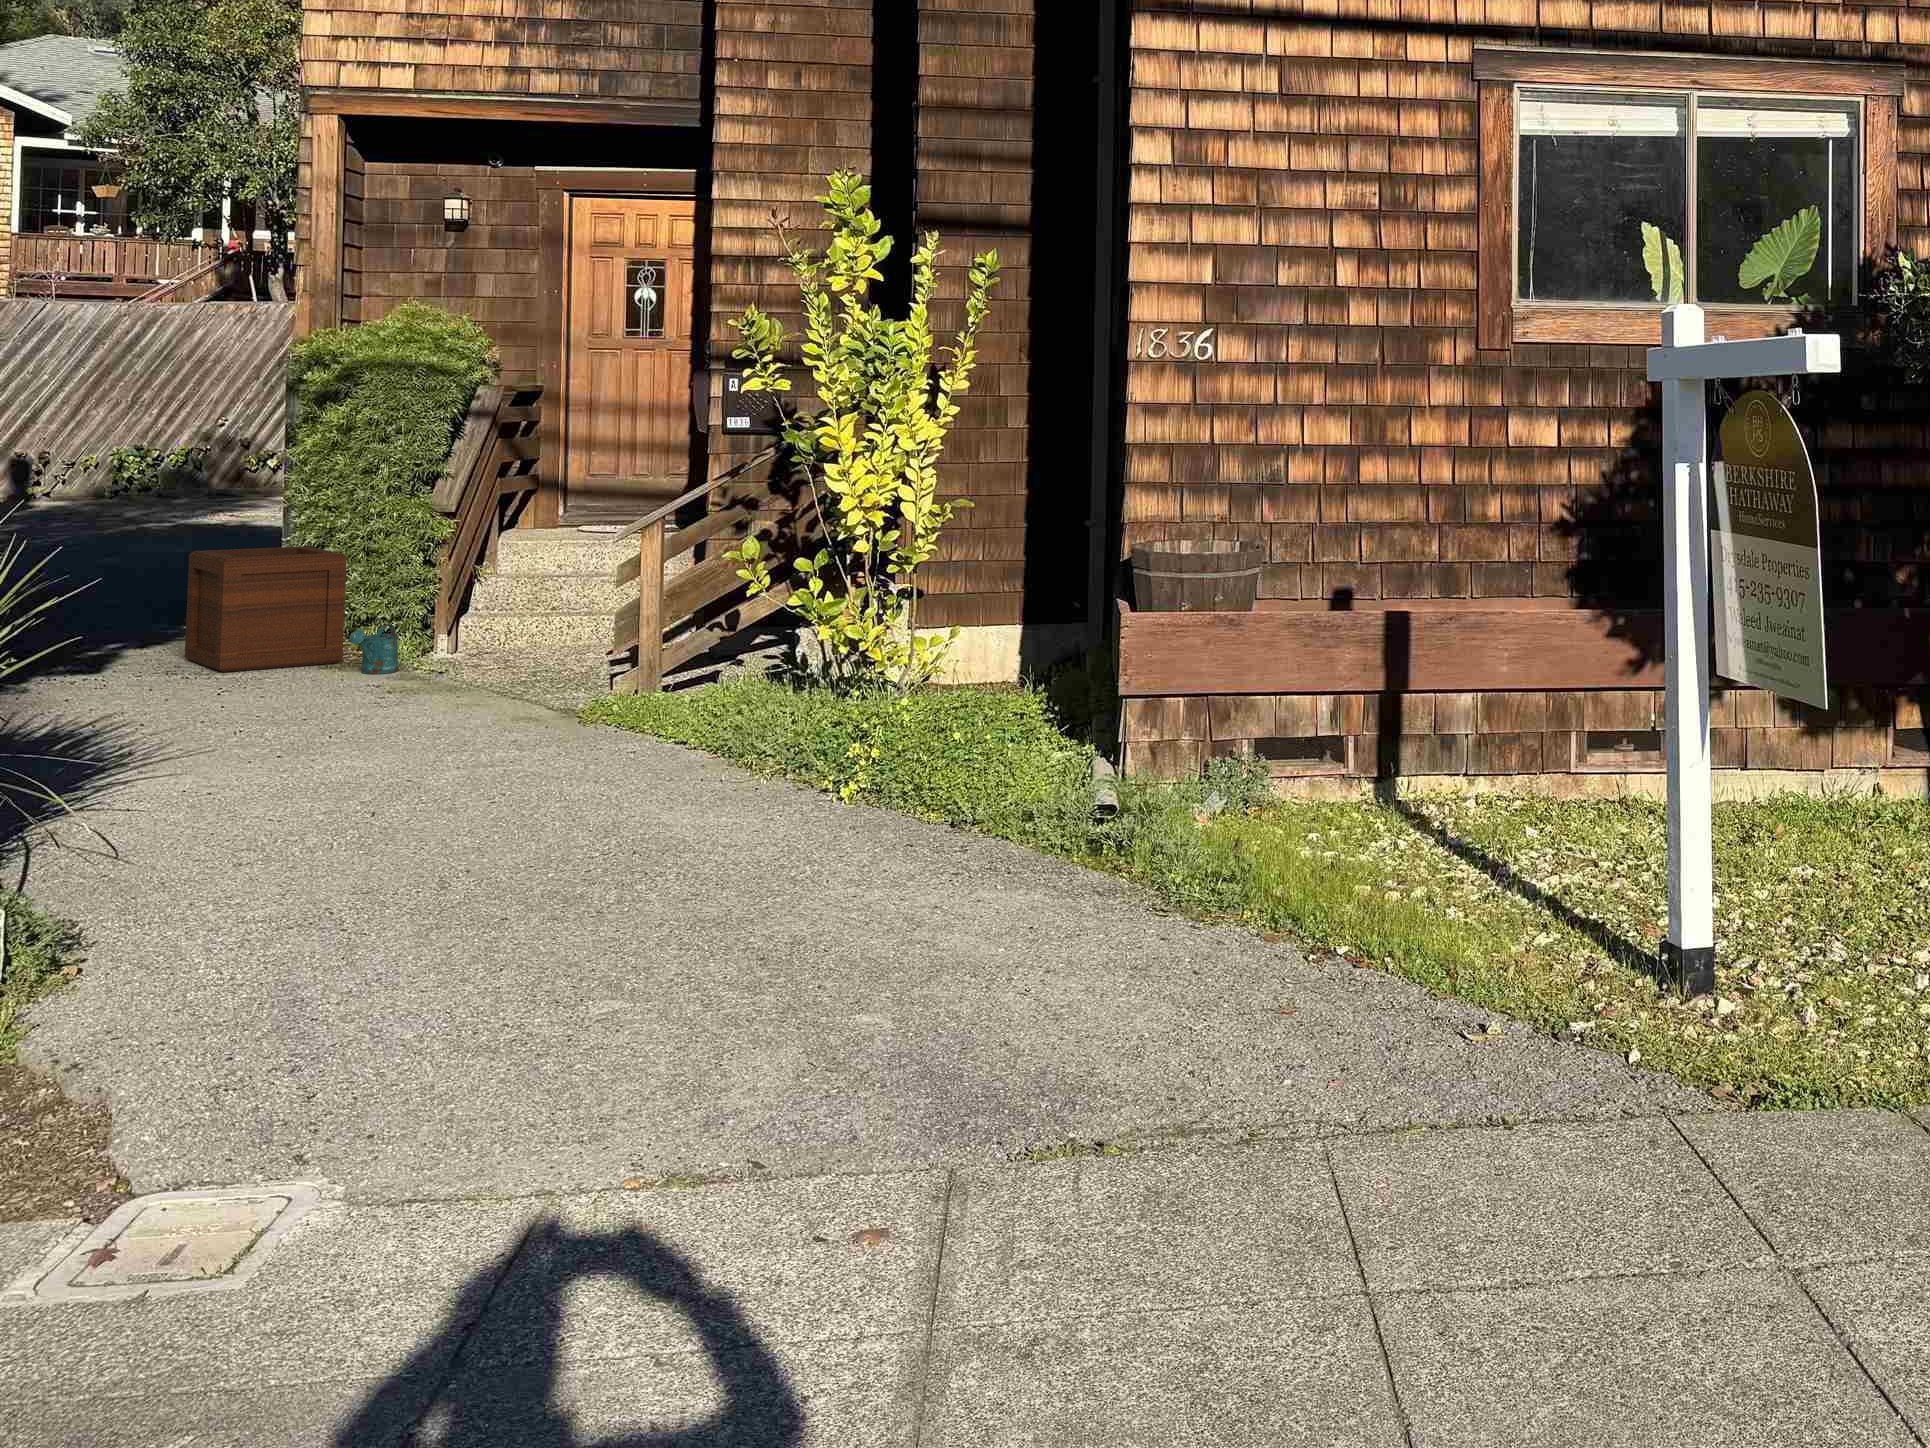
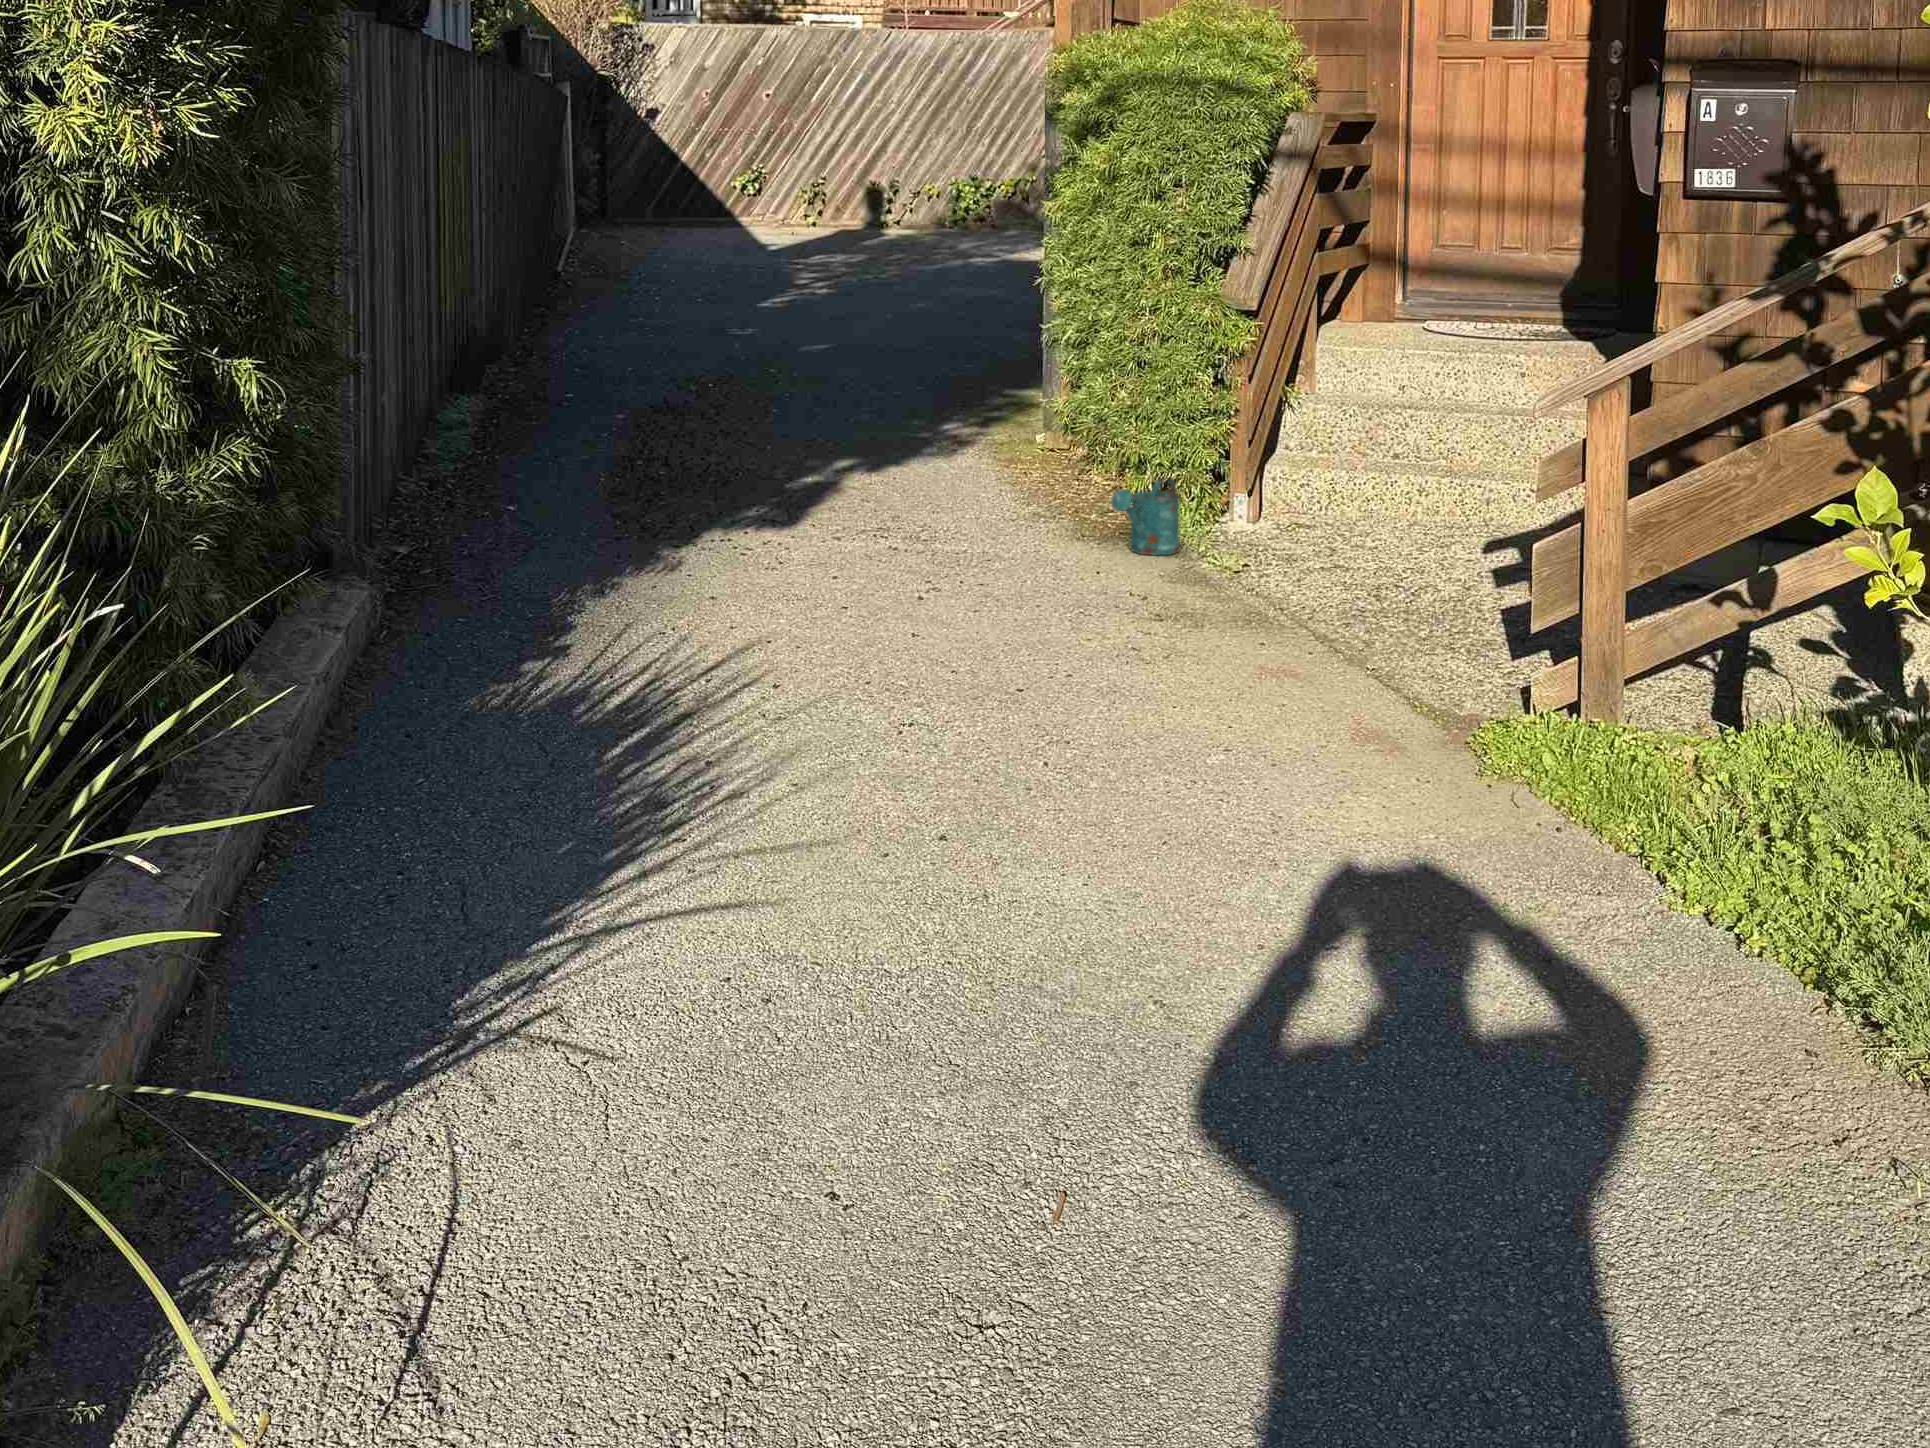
wooden crate: present [185,546,347,672] -> none [916,343,1112,528]

